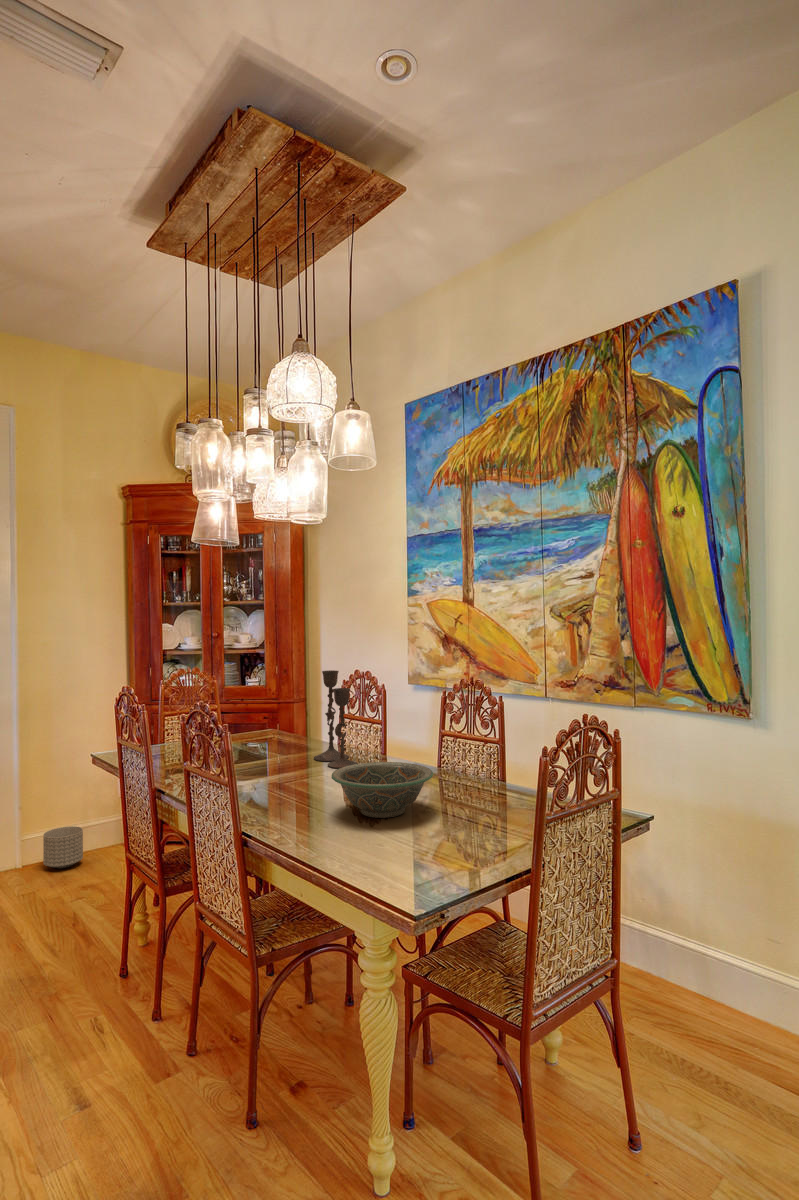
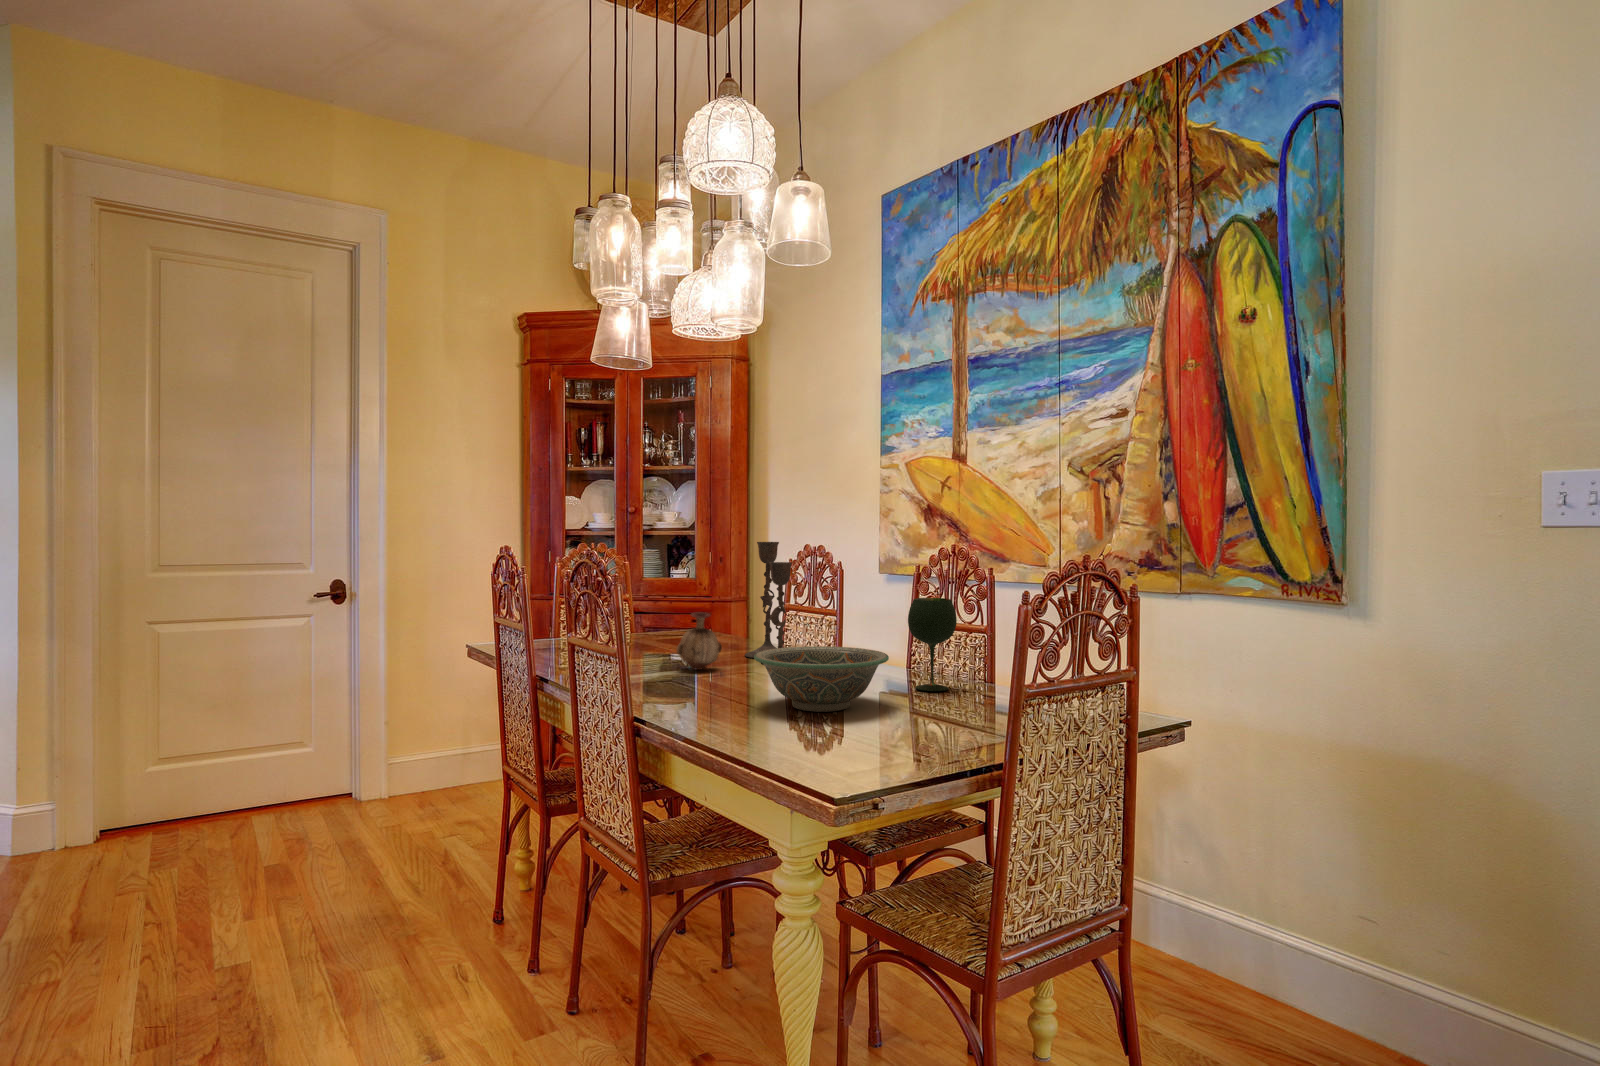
wine glass: none [443,720,479,792] -> present [908,598,957,691]
vase: none [264,731,299,776] -> present [677,612,722,670]
planter: present [43,826,83,869] -> none [417,747,465,797]

